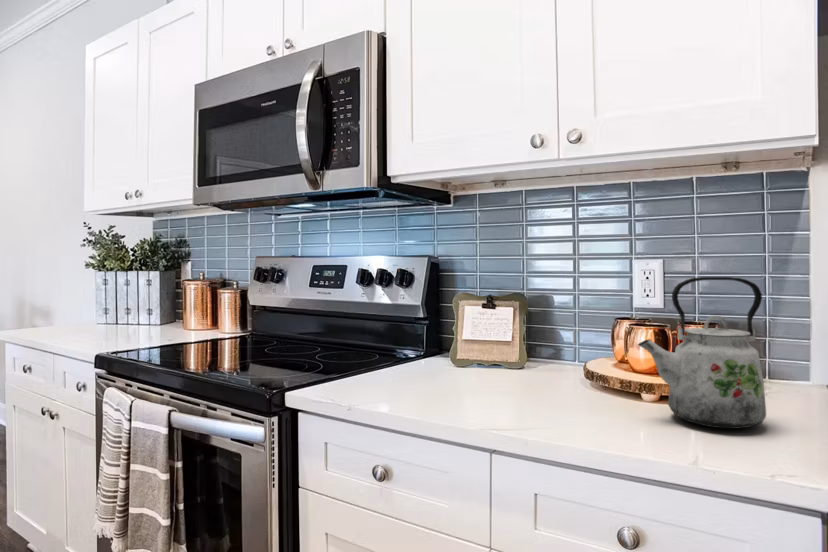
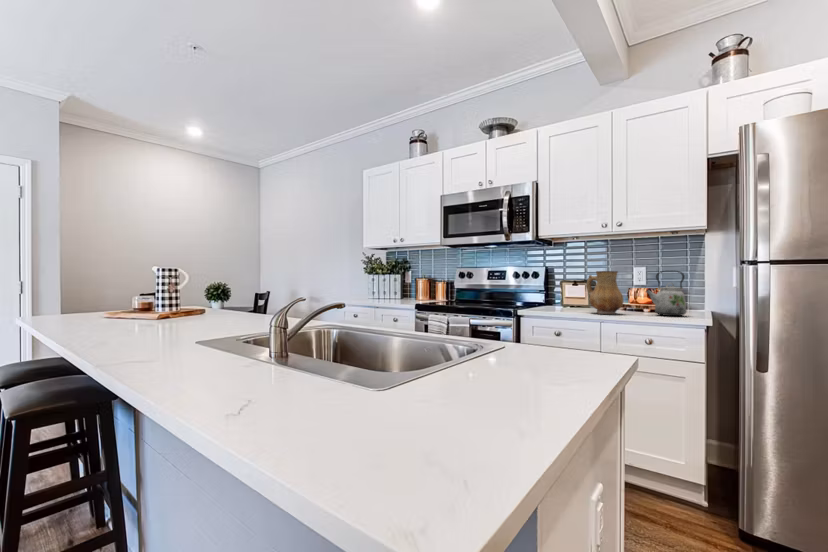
ceramic pitcher: none [479,276,575,414] -> present [587,271,623,314]

